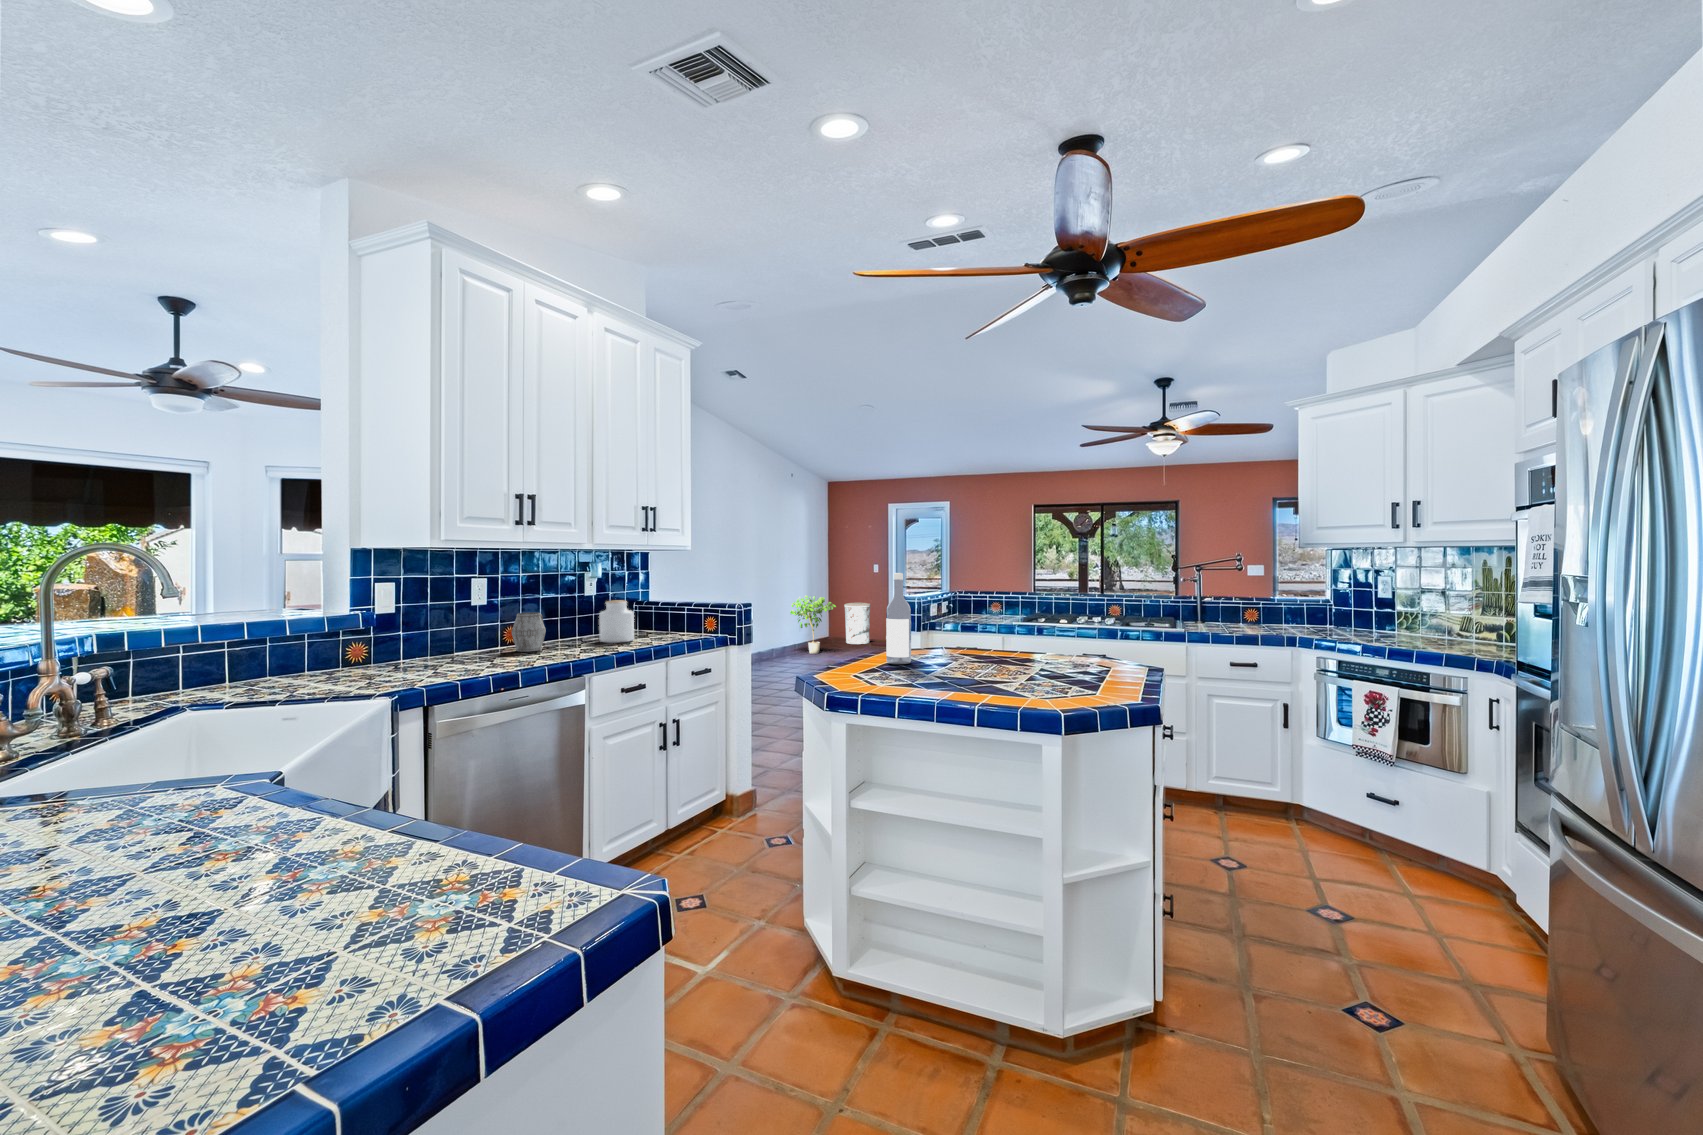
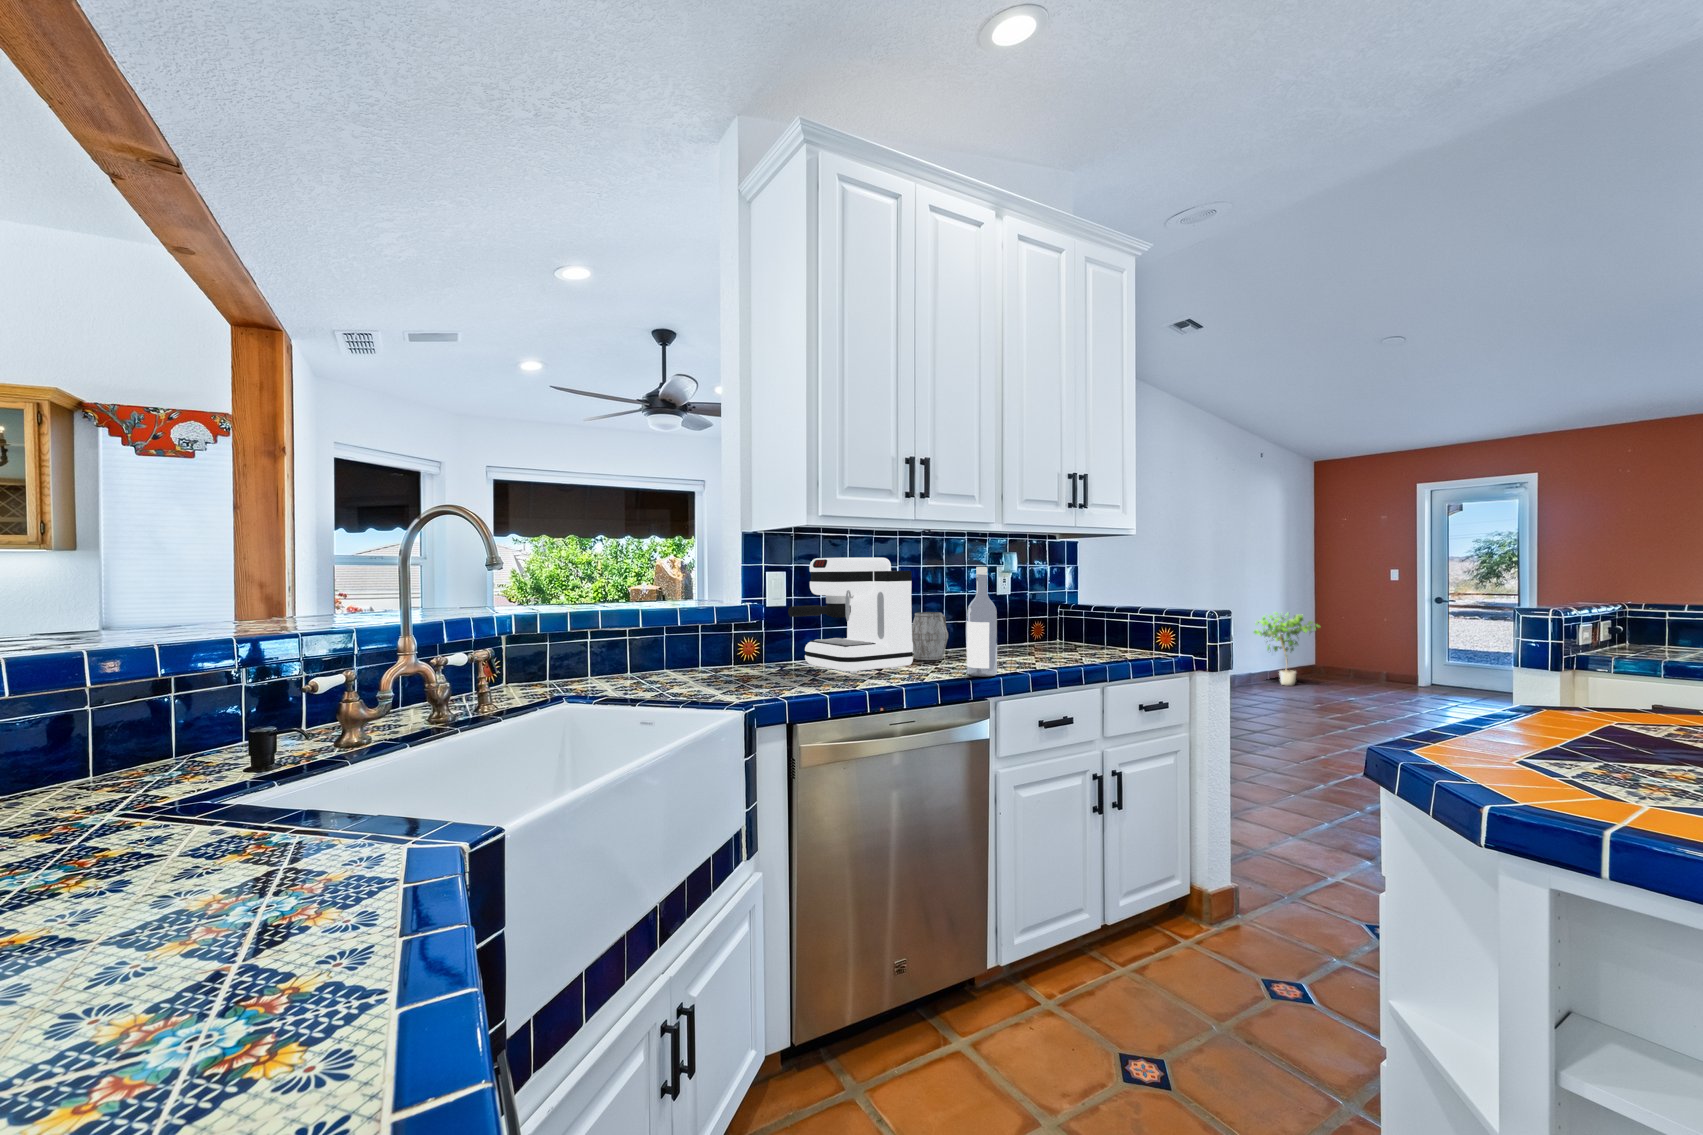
coffee maker: none [407,571,520,666] -> present [788,557,913,674]
wine bottle: present [886,573,911,664] -> present [967,567,997,677]
jar: present [599,600,634,643] -> none [1015,602,1059,656]
trash can: present [844,602,871,644] -> none [1330,623,1371,678]

